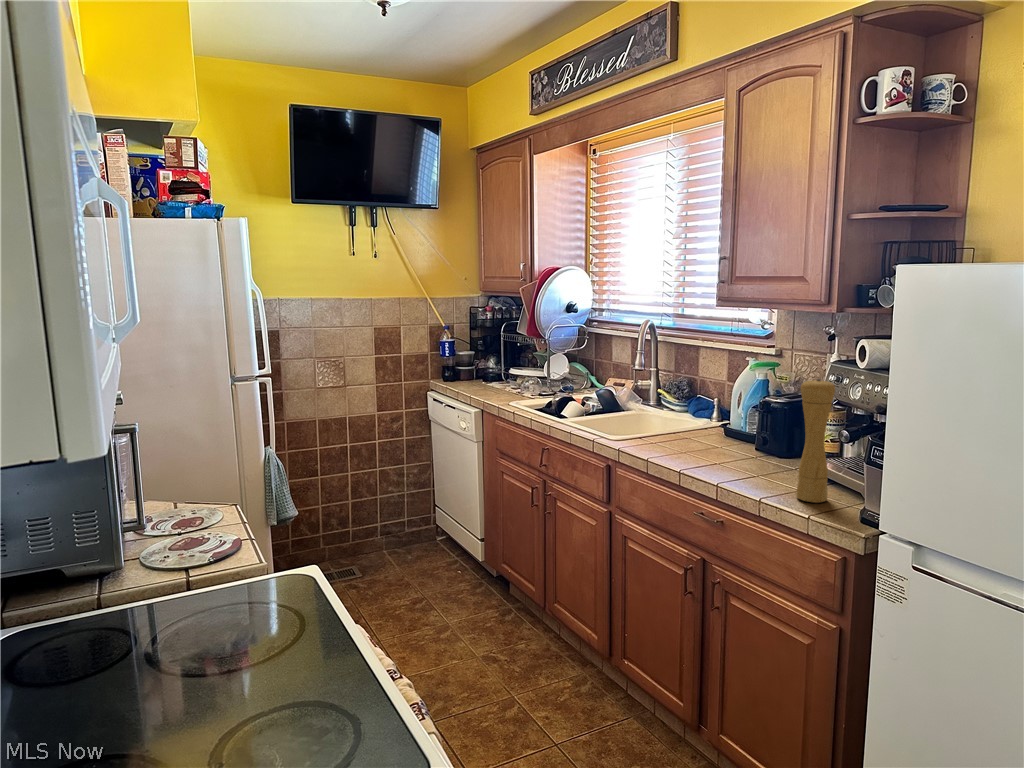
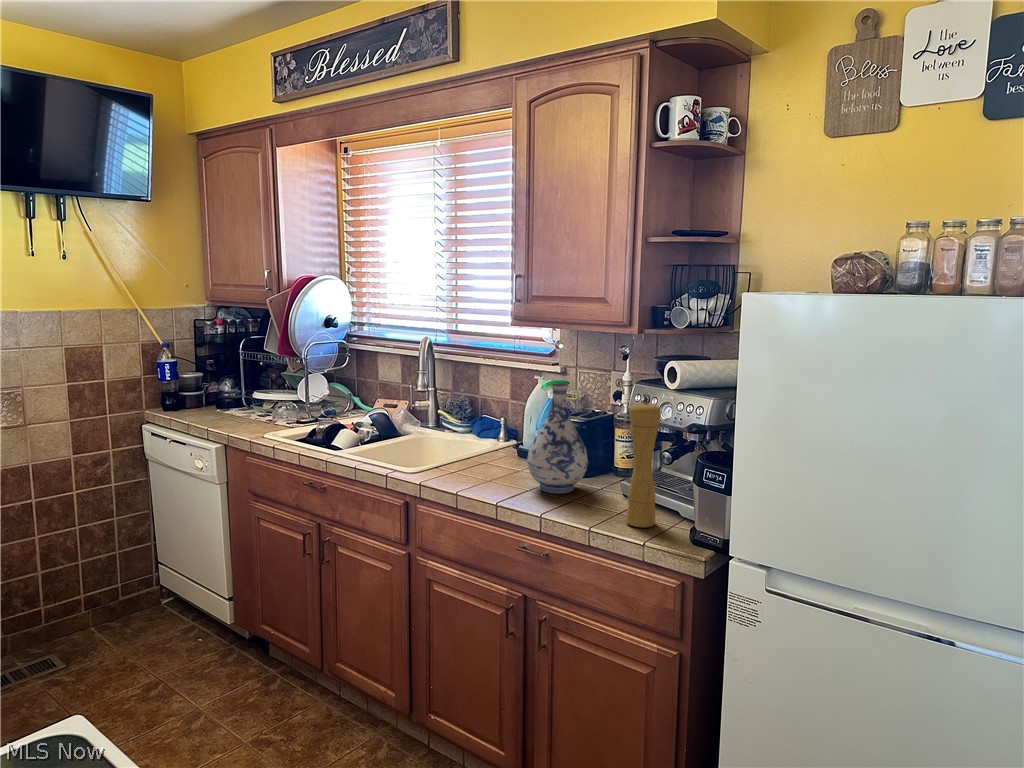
vase: none [717,362,777,467] -> present [527,384,588,493]

